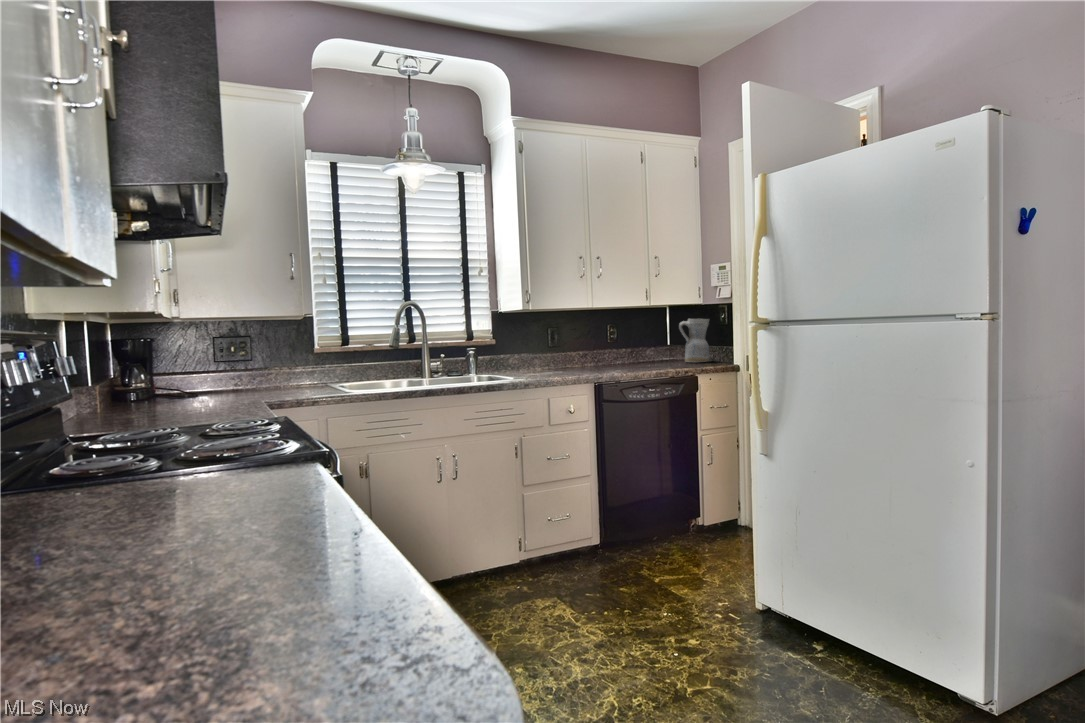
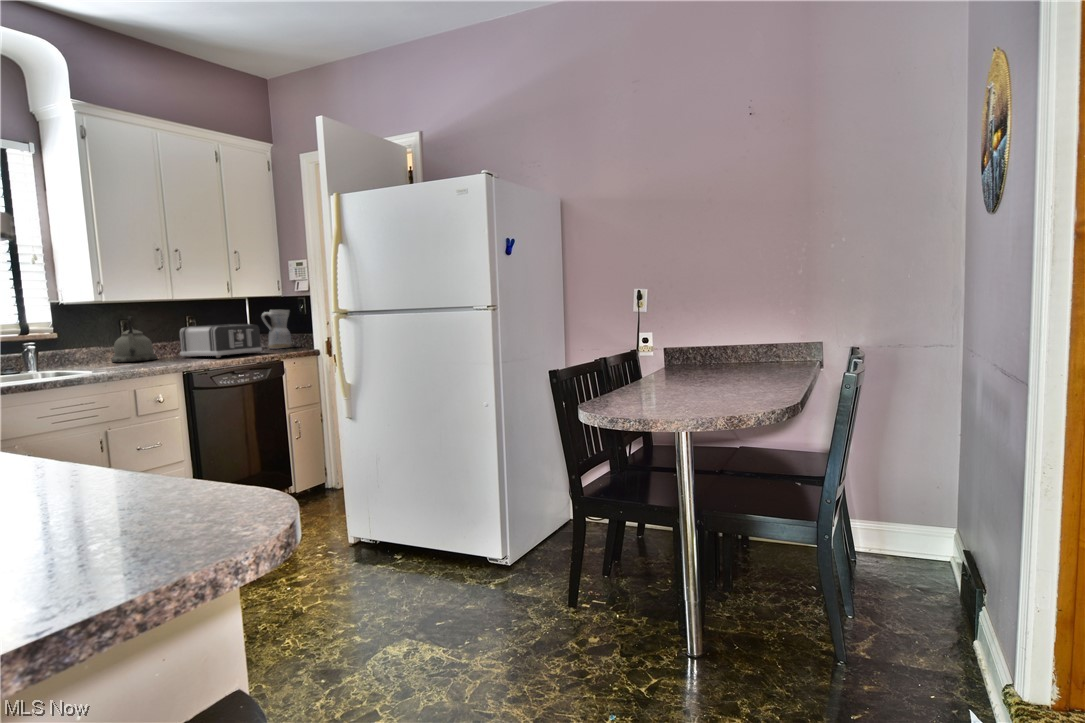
kettle: none [538,324,576,370] -> present [111,316,157,362]
toaster: none [596,334,676,370] -> present [179,324,262,358]

